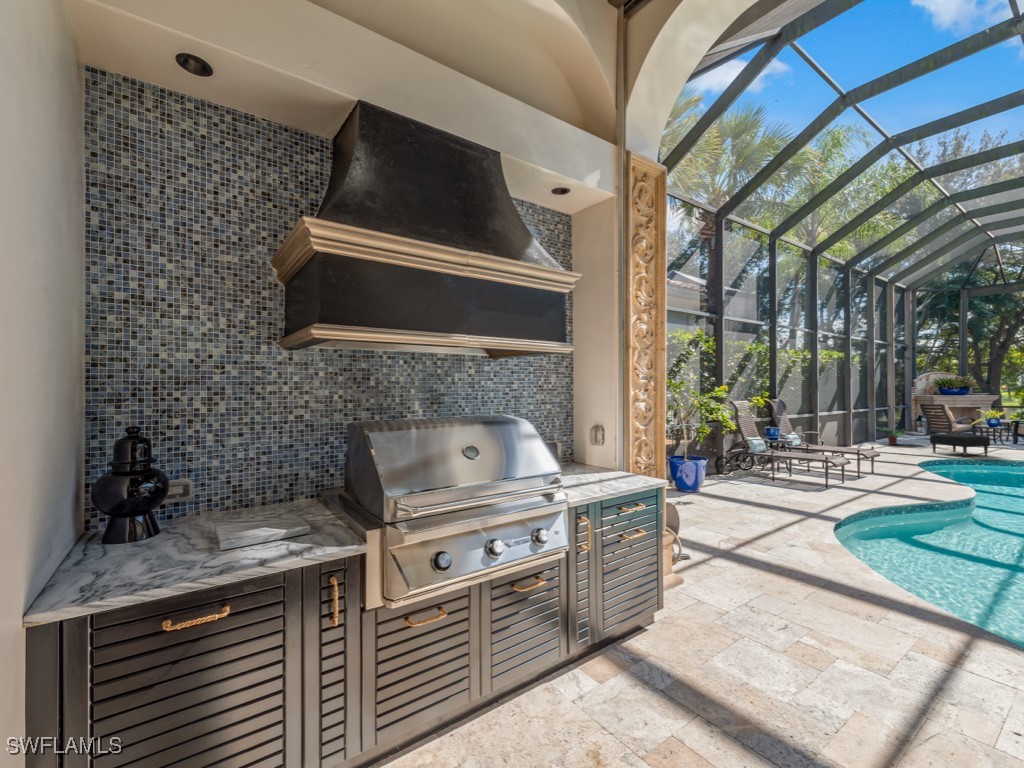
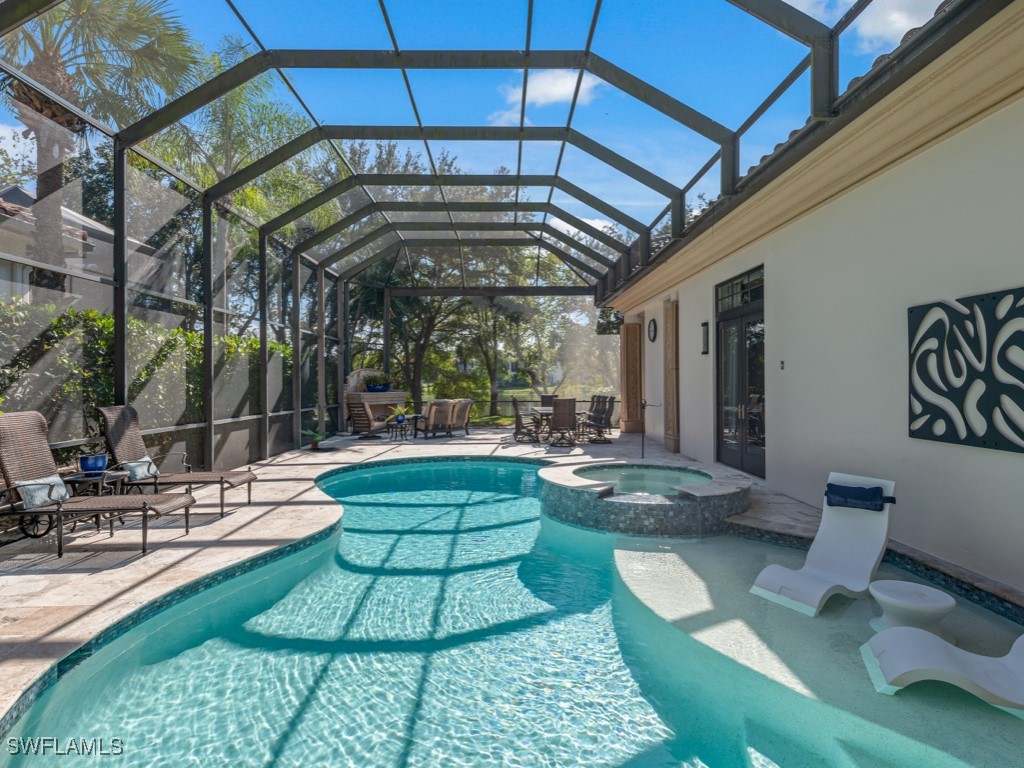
ottoman: present [930,433,990,457] -> none [340,436,386,460]

